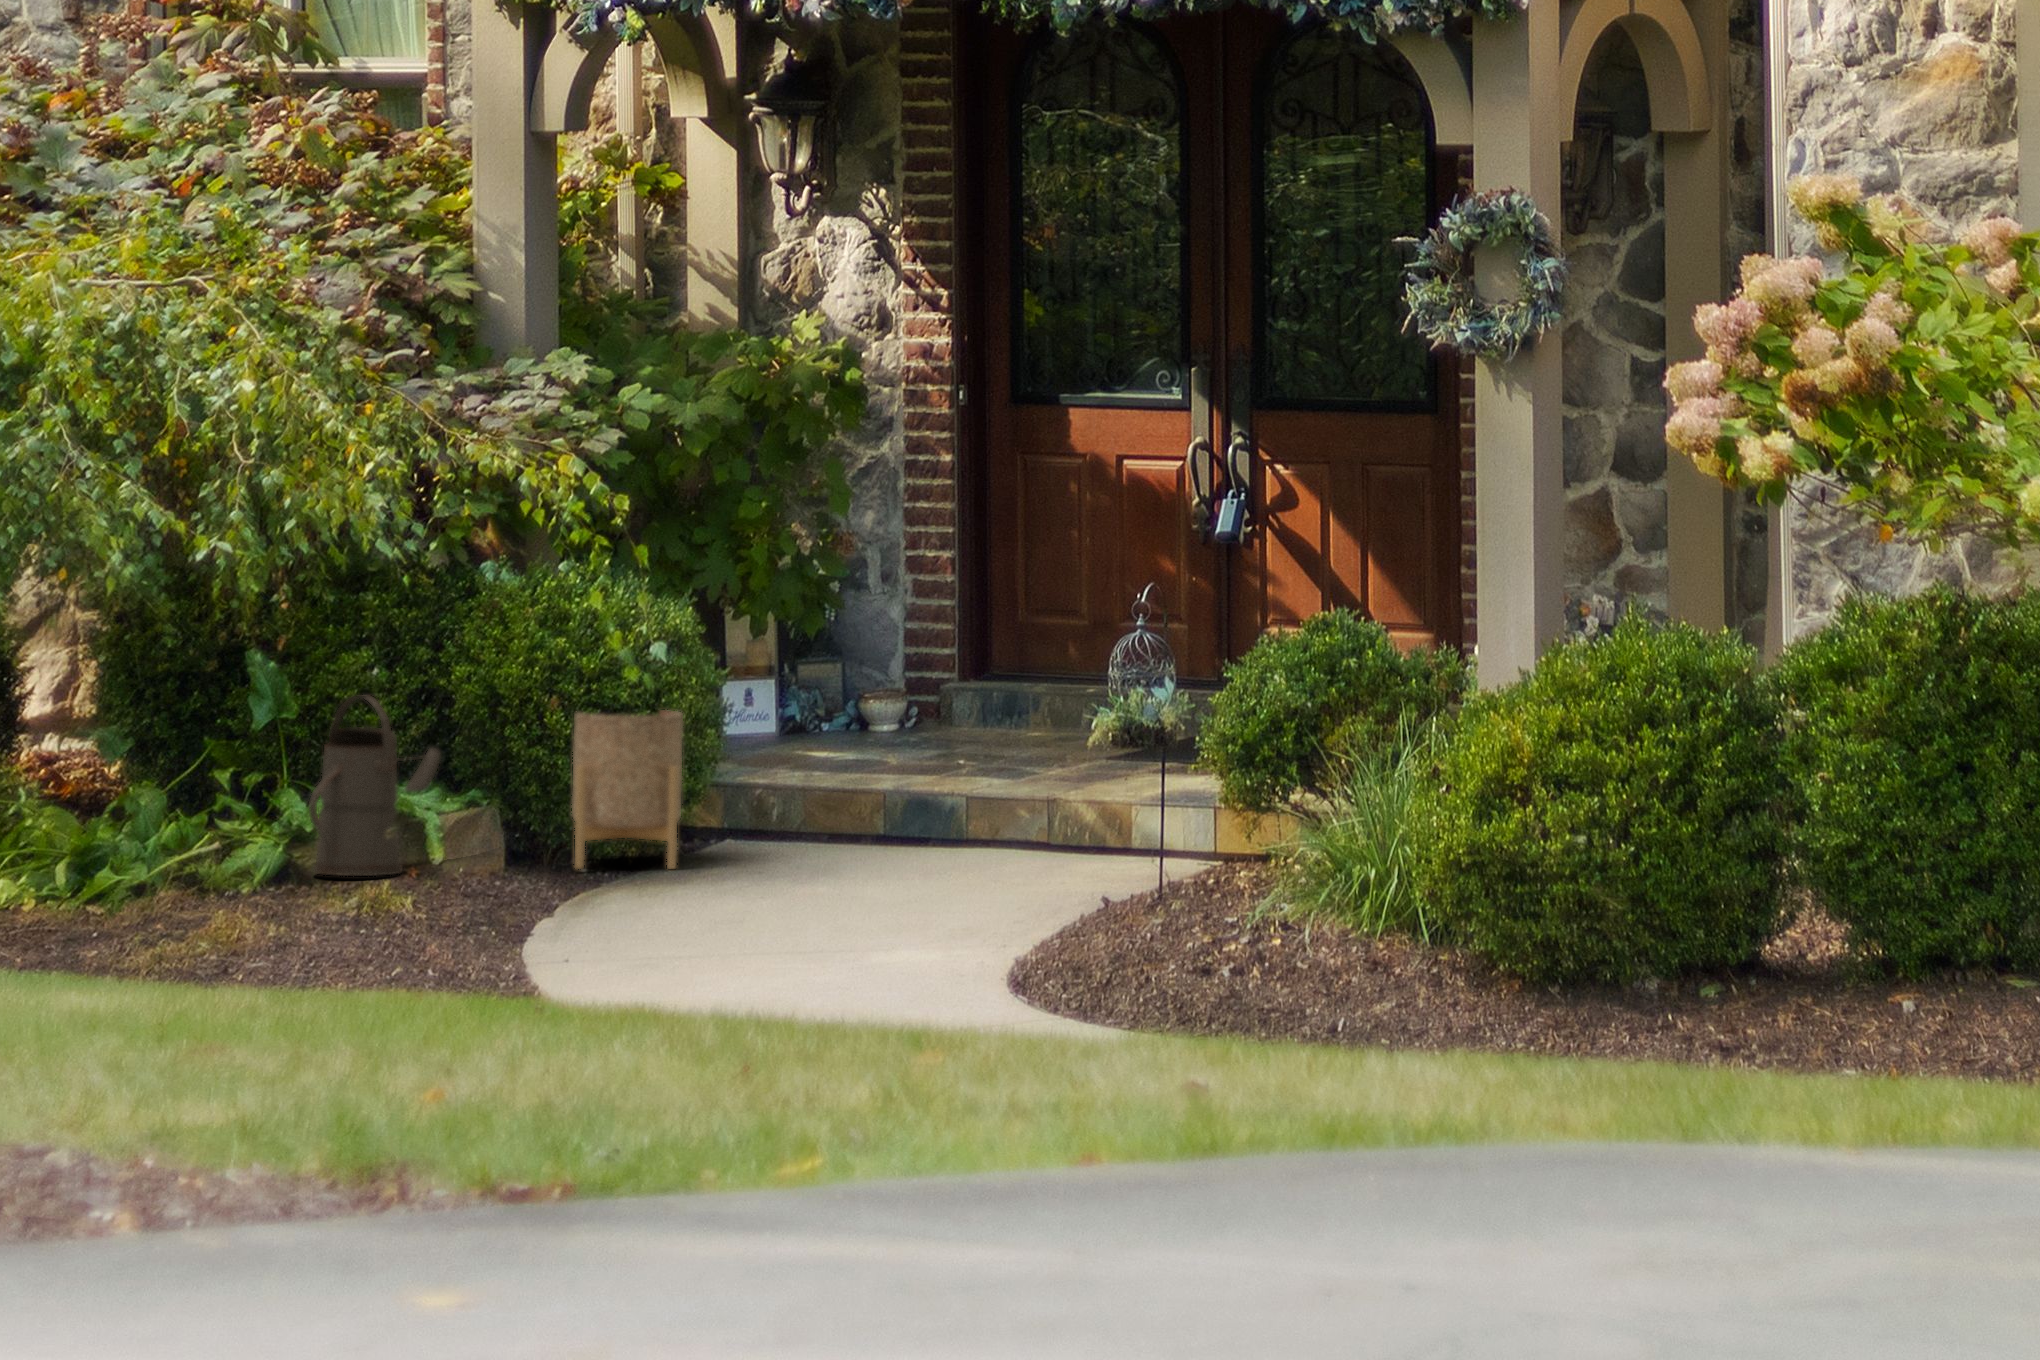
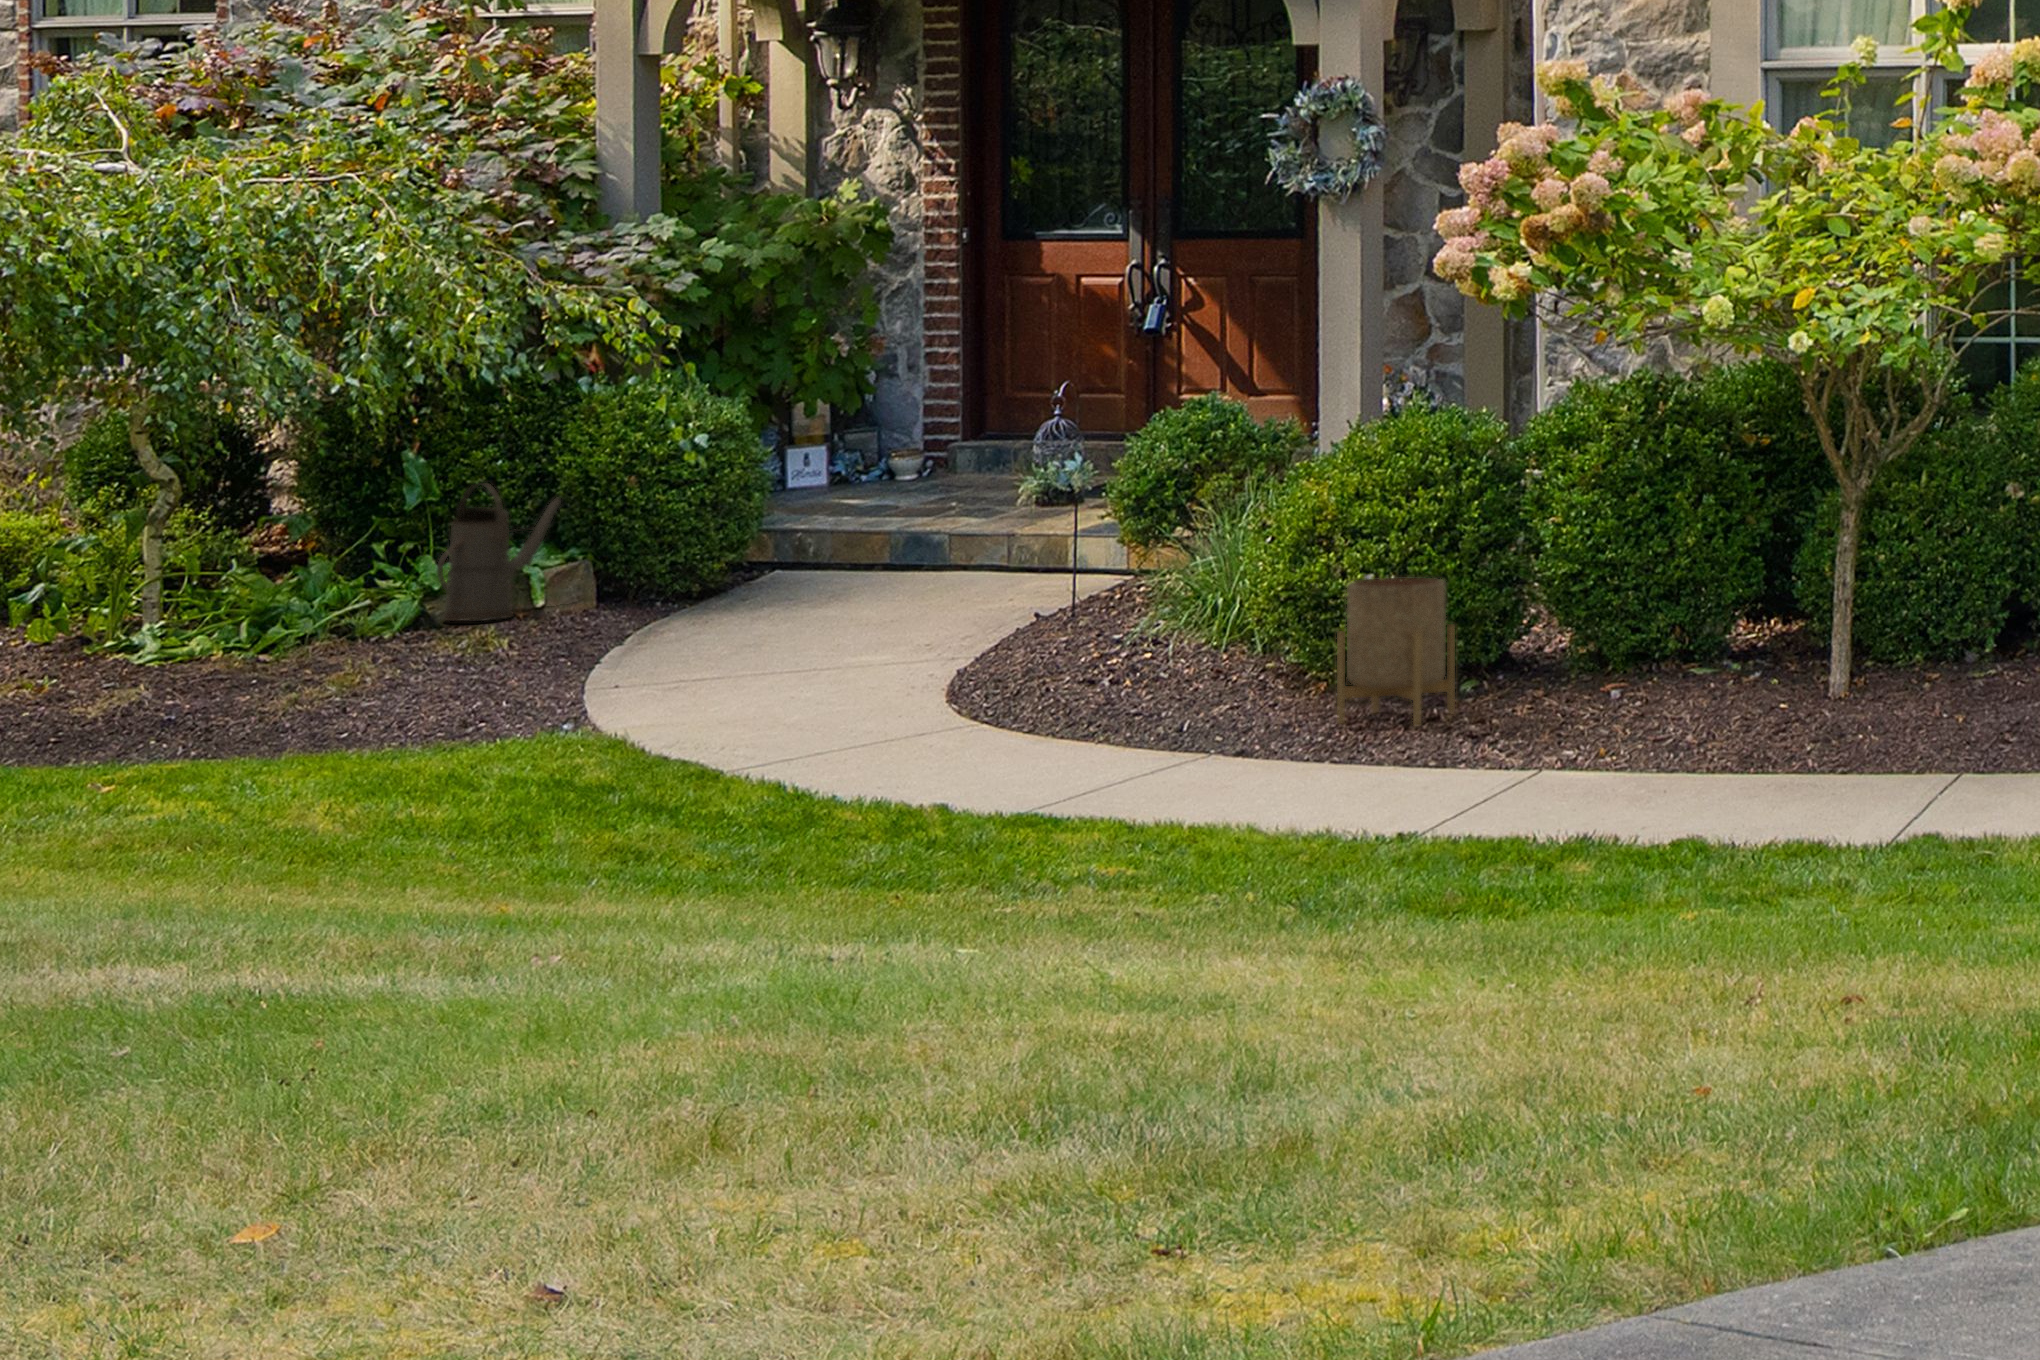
planter: present [572,710,683,869] -> present [1337,578,1455,726]

